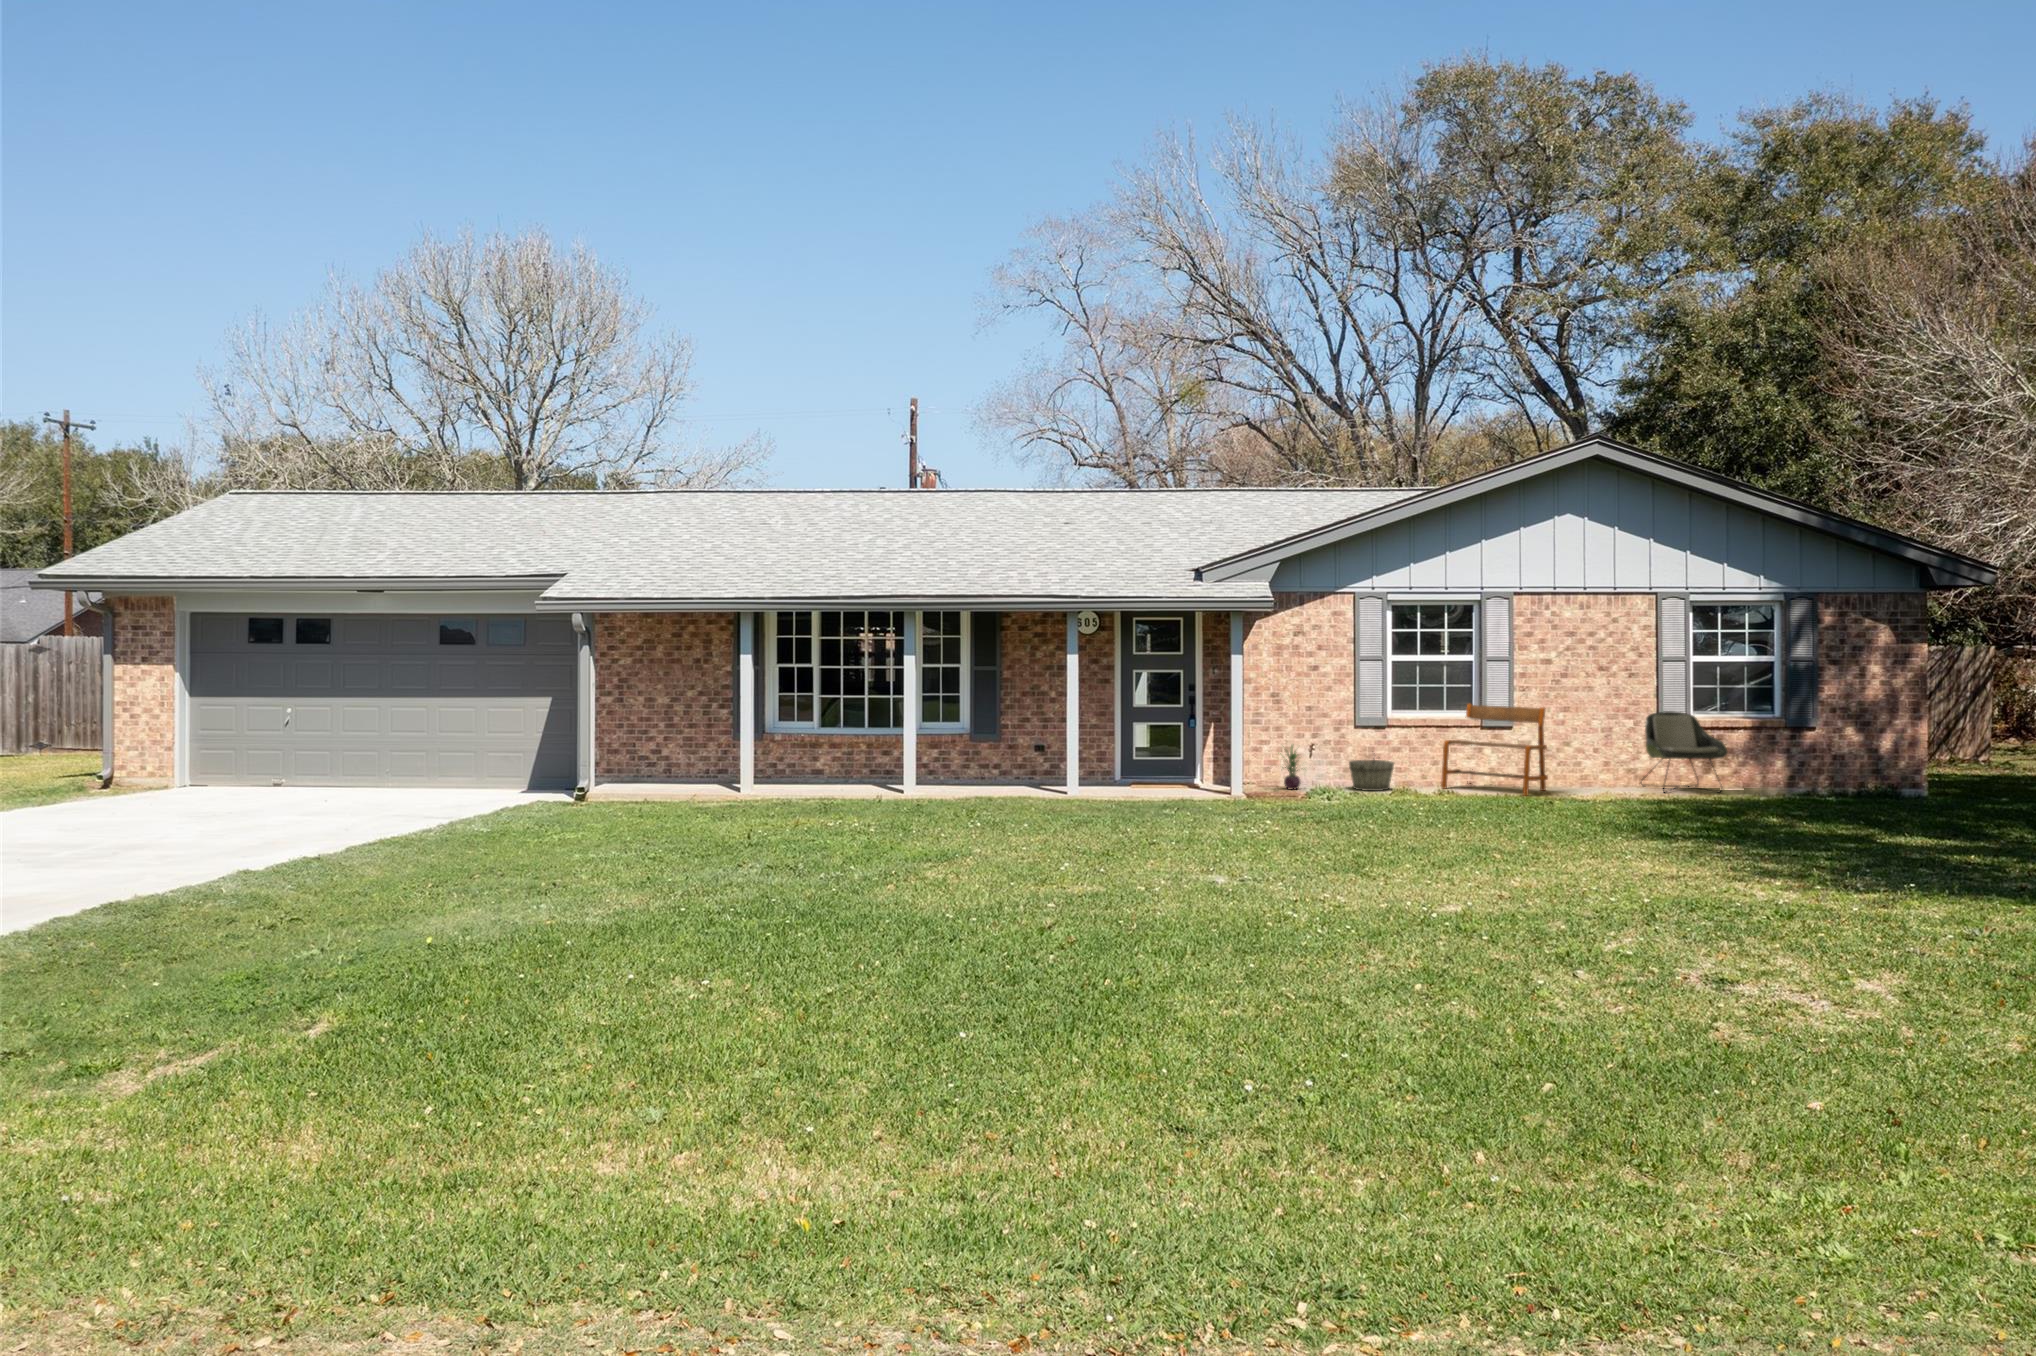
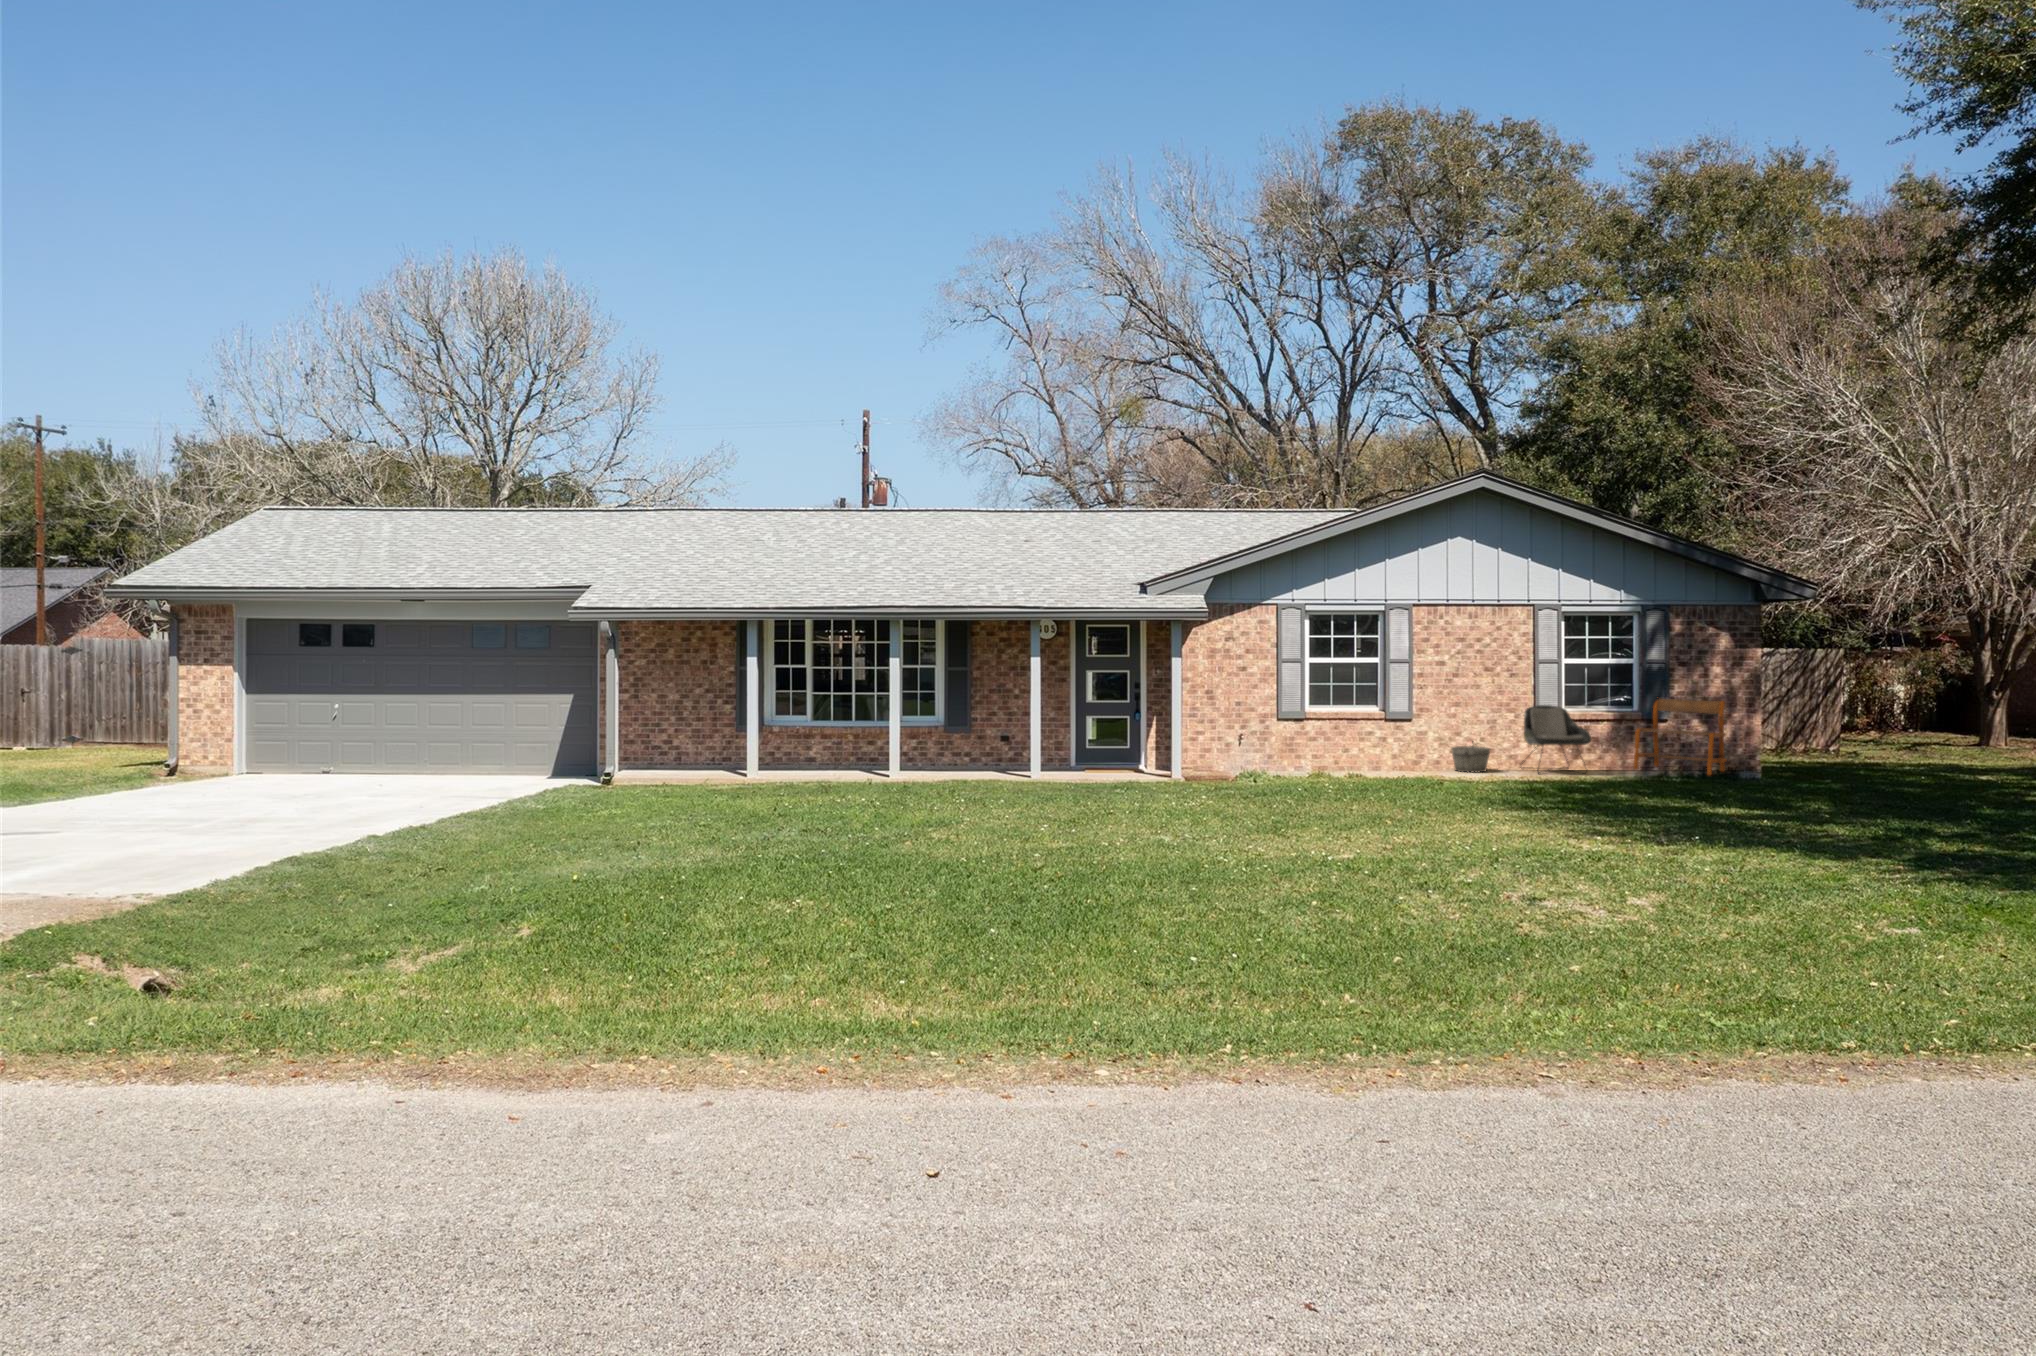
bench: present [1441,704,1548,796] -> present [1634,699,1727,775]
decorative plant: present [1278,745,1301,790] -> none [1203,733,1245,773]
wooden bucket: present [1349,758,1394,791] -> present [1452,741,1490,772]

